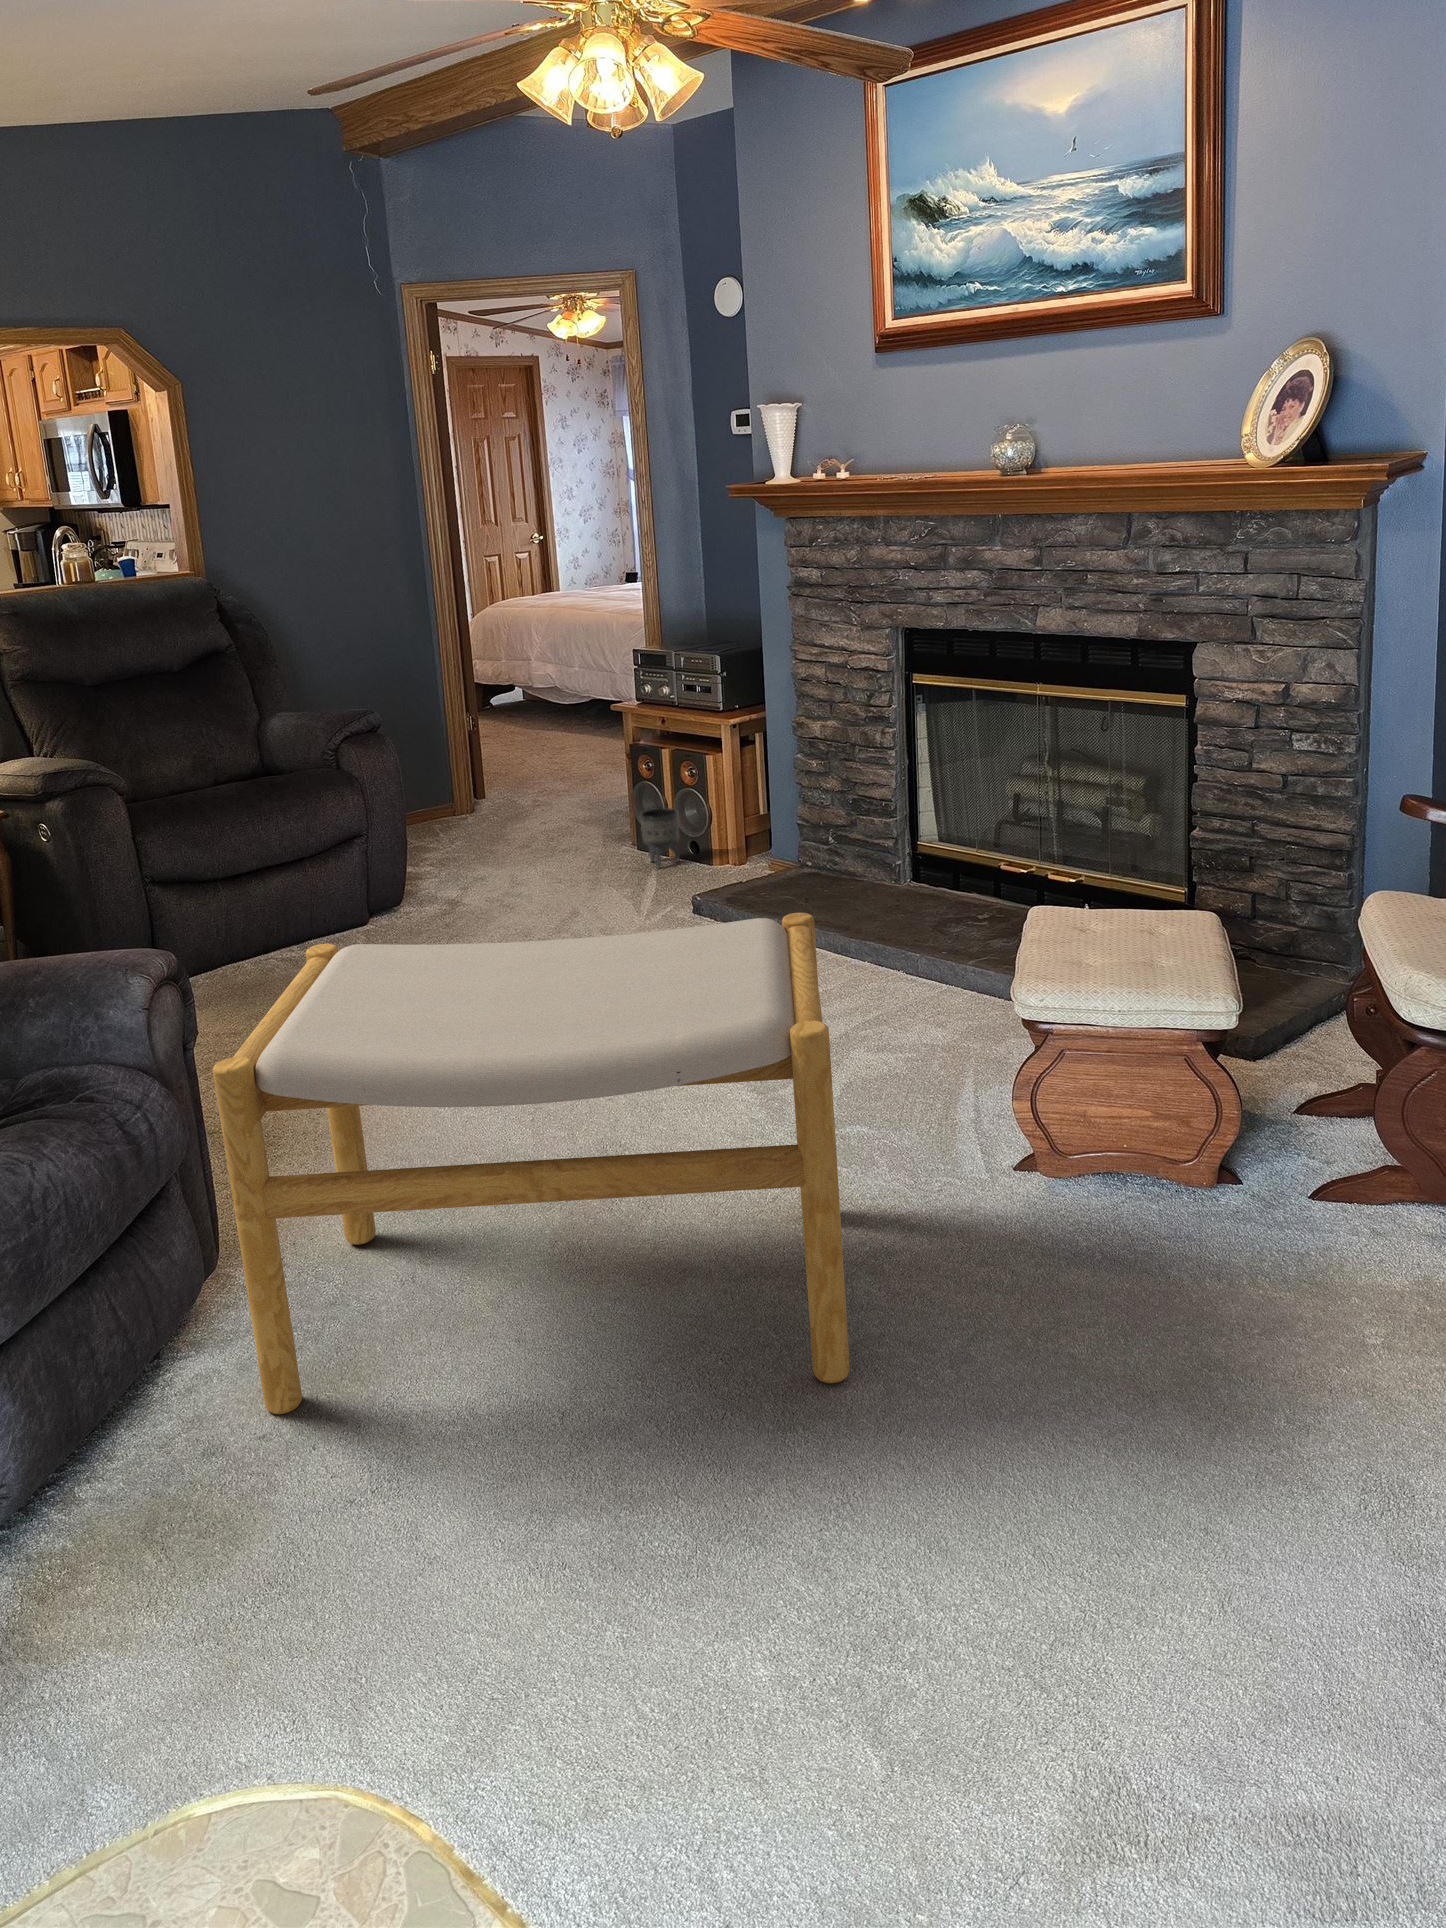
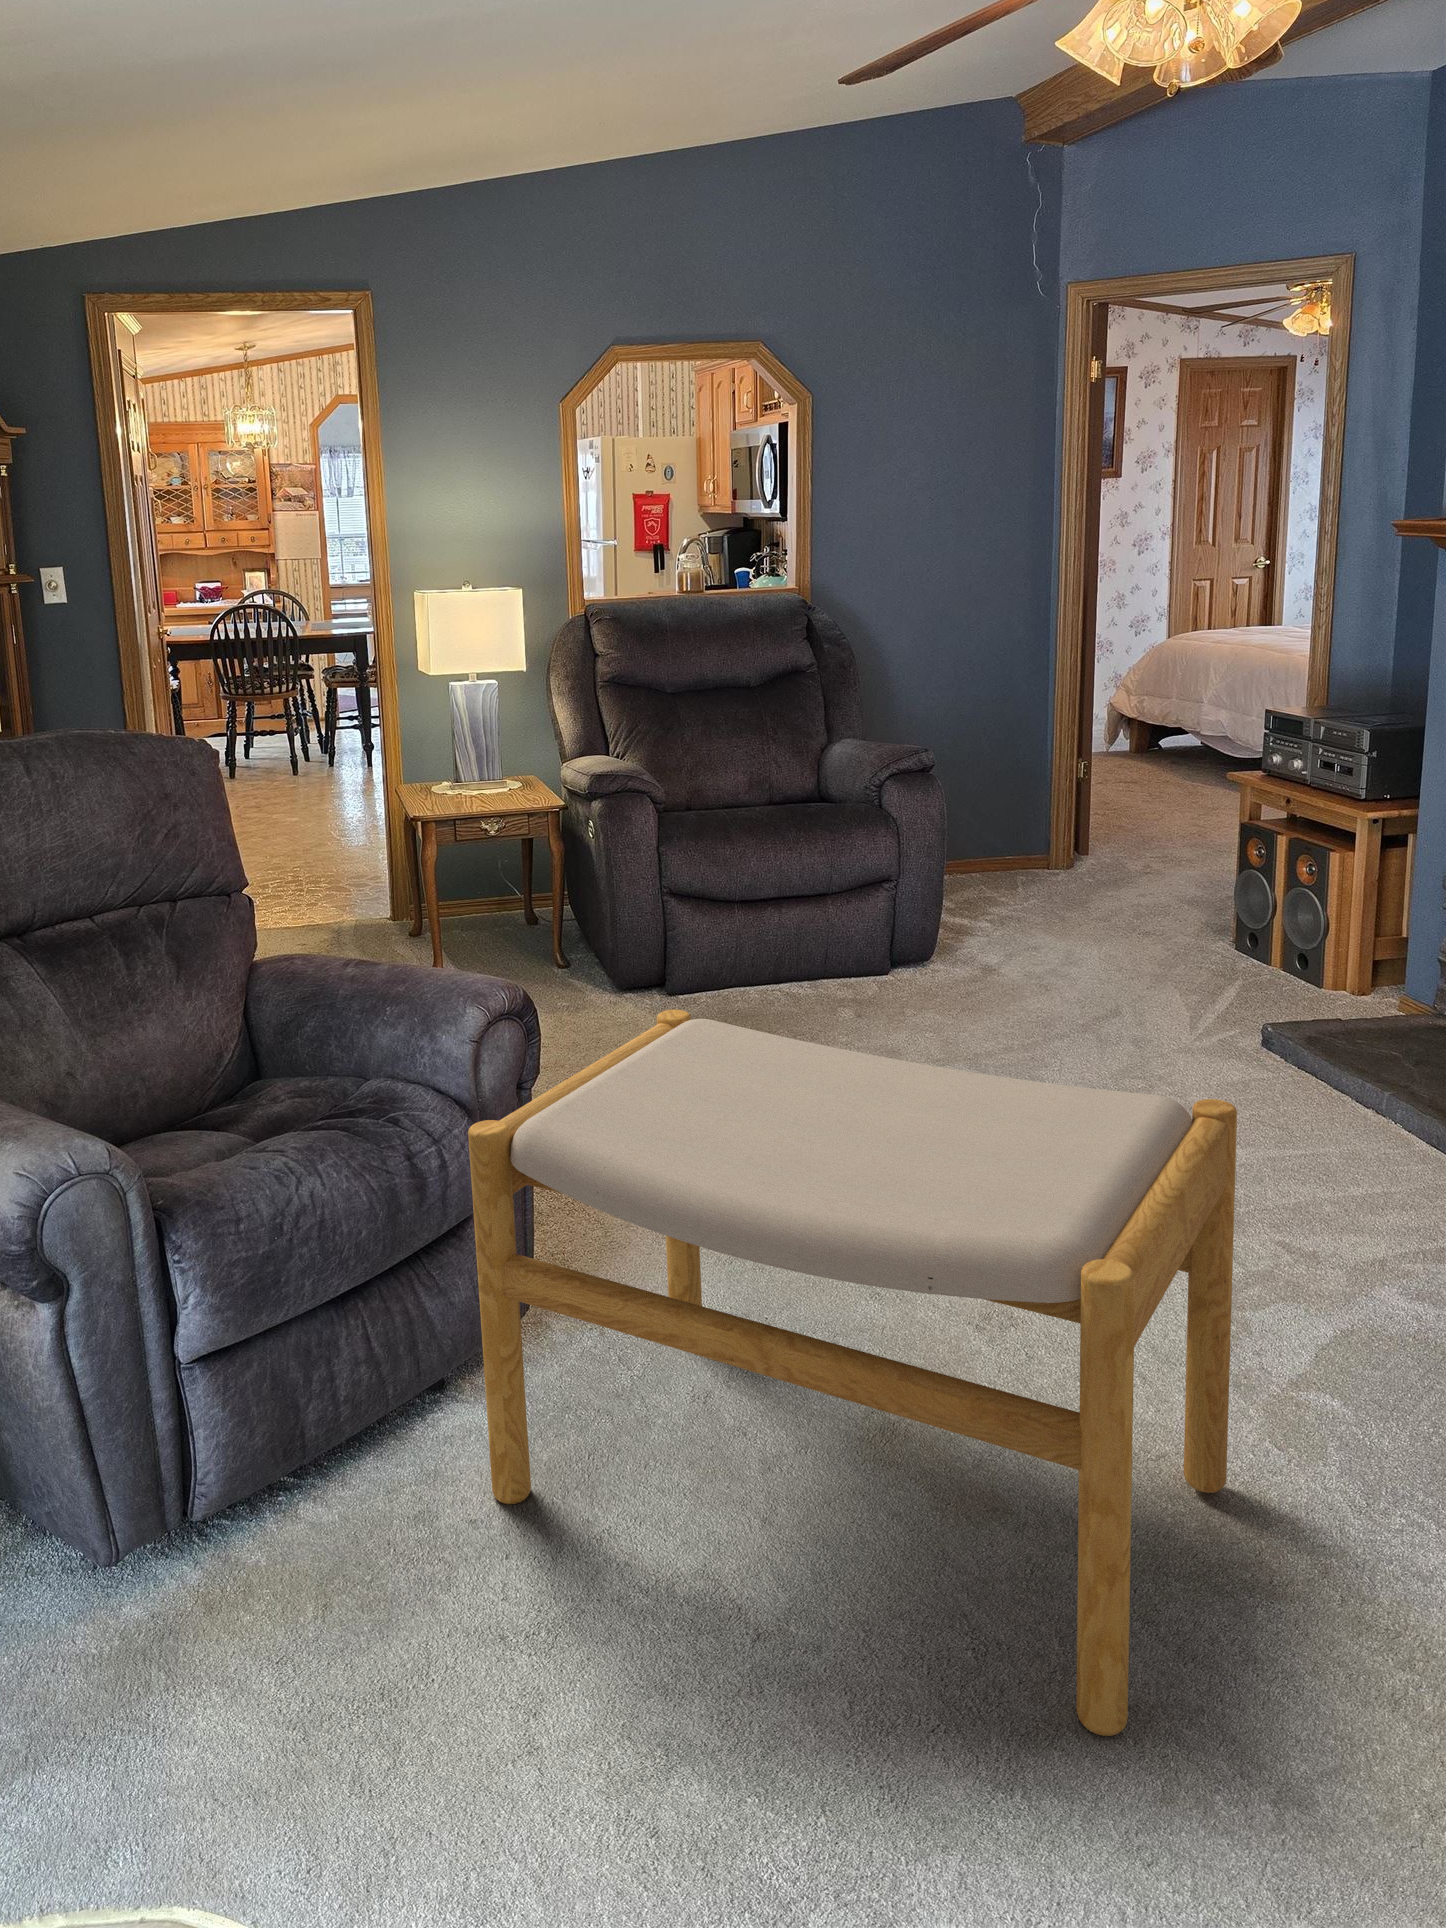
planter: present [640,808,680,869] -> none [1237,904,1287,975]

